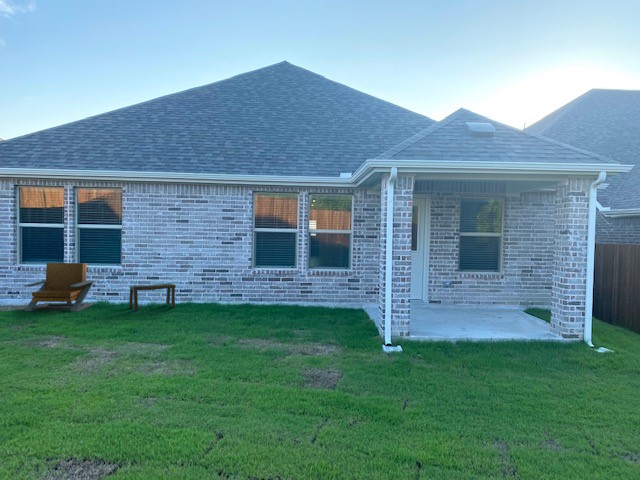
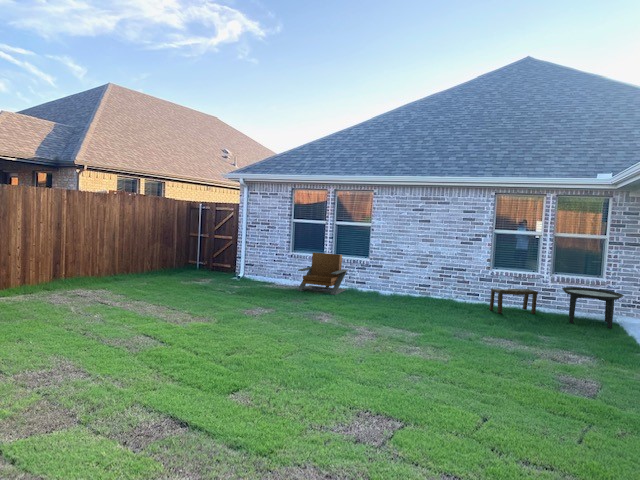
round table: none [316,279,366,315] -> present [562,287,624,328]
bench: present [129,283,176,311] -> present [489,288,538,314]

